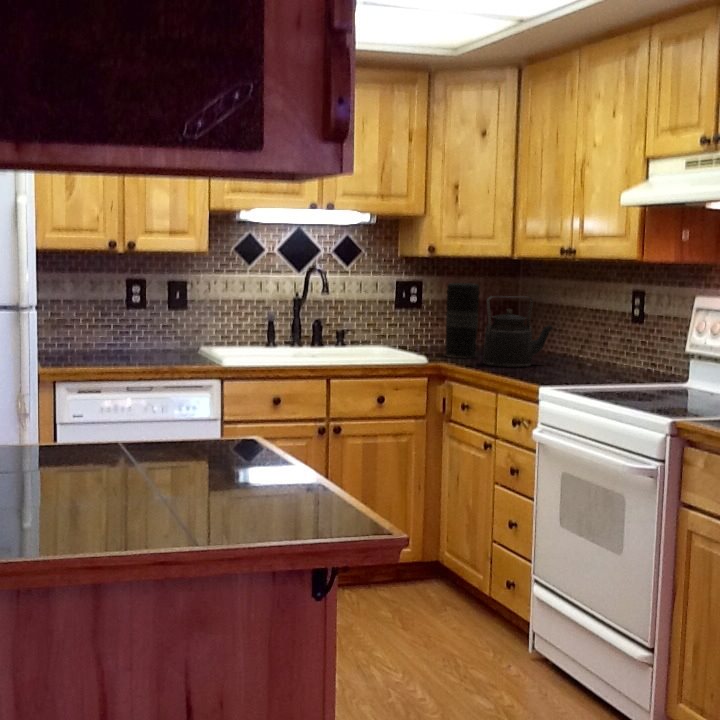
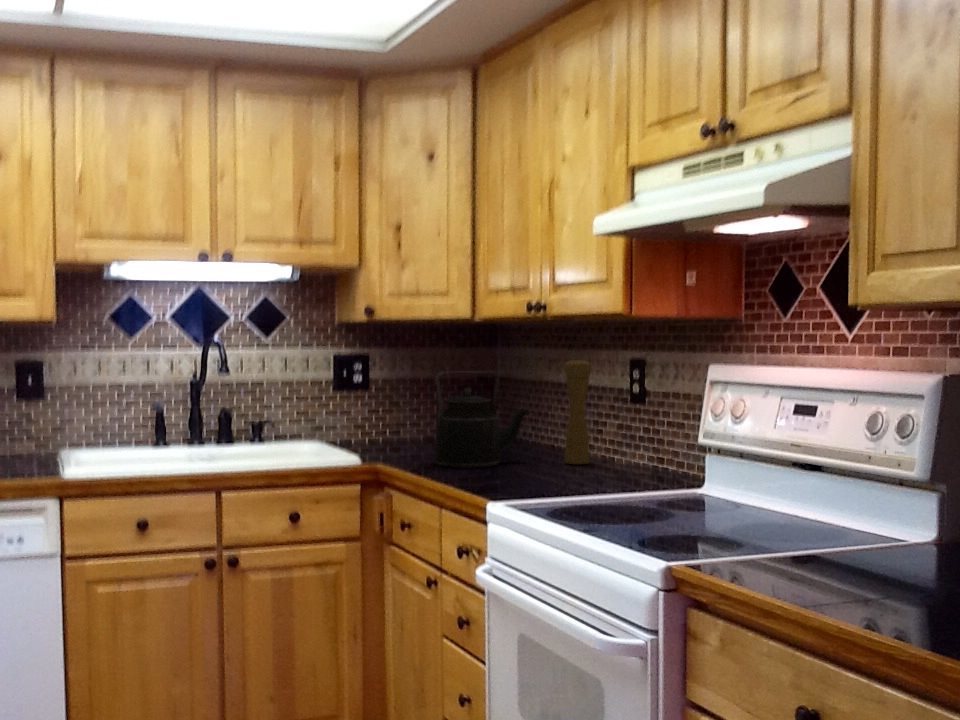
vase: present [446,283,480,358] -> none [391,355,435,455]
pepper mill: none [579,289,603,368] -> present [565,359,591,464]

